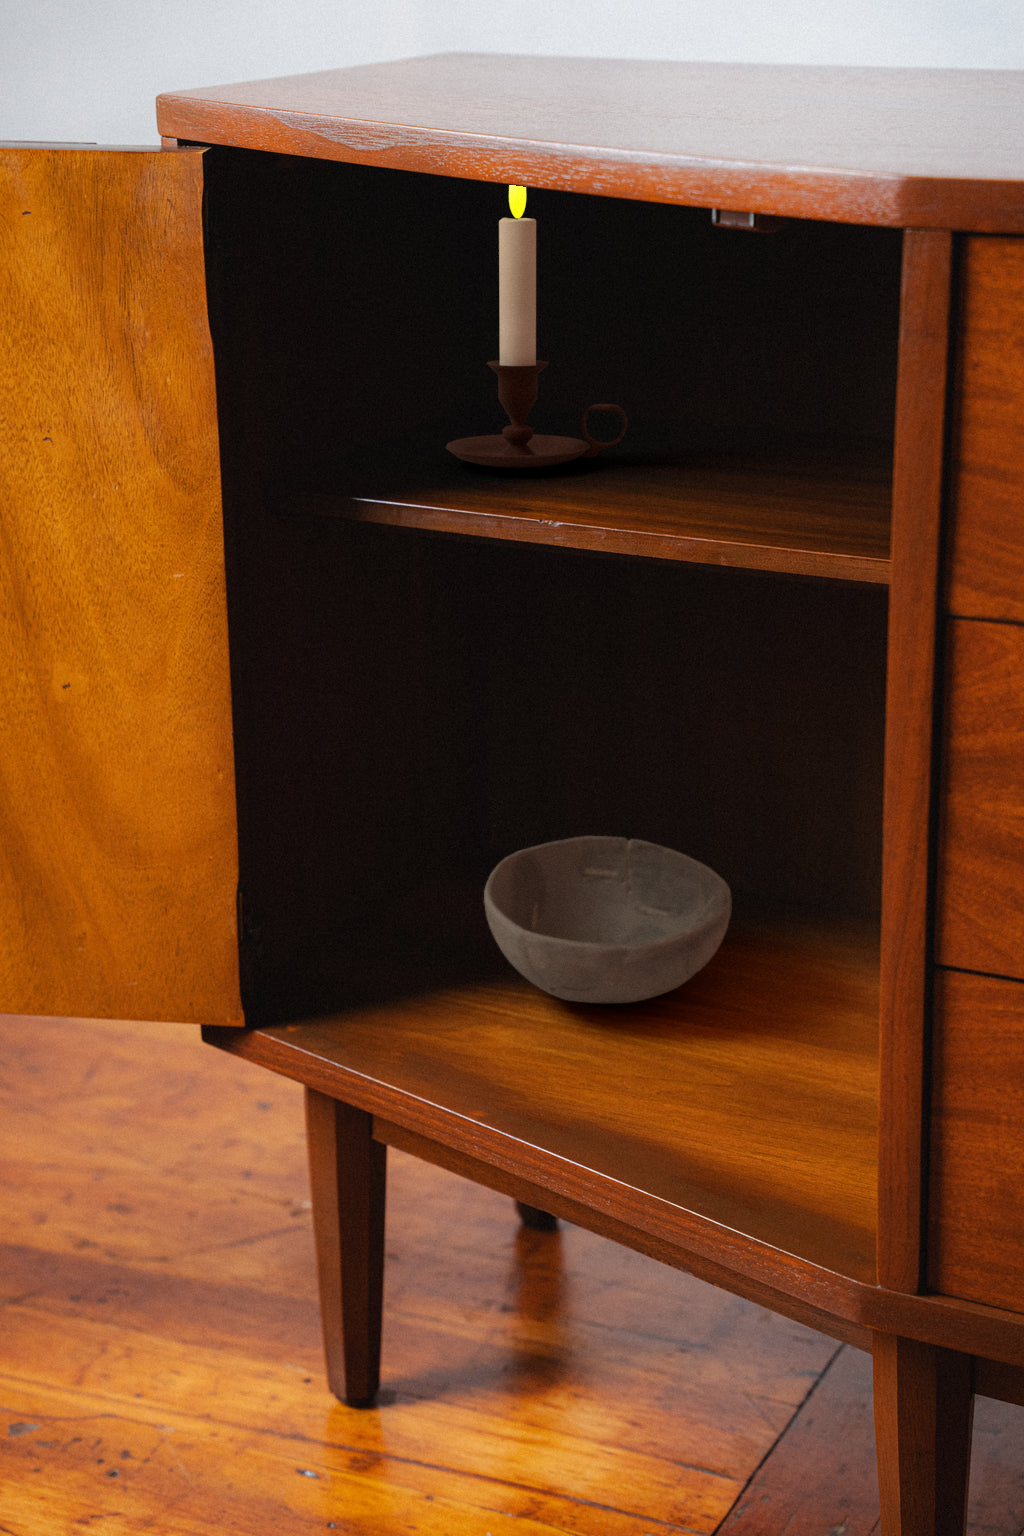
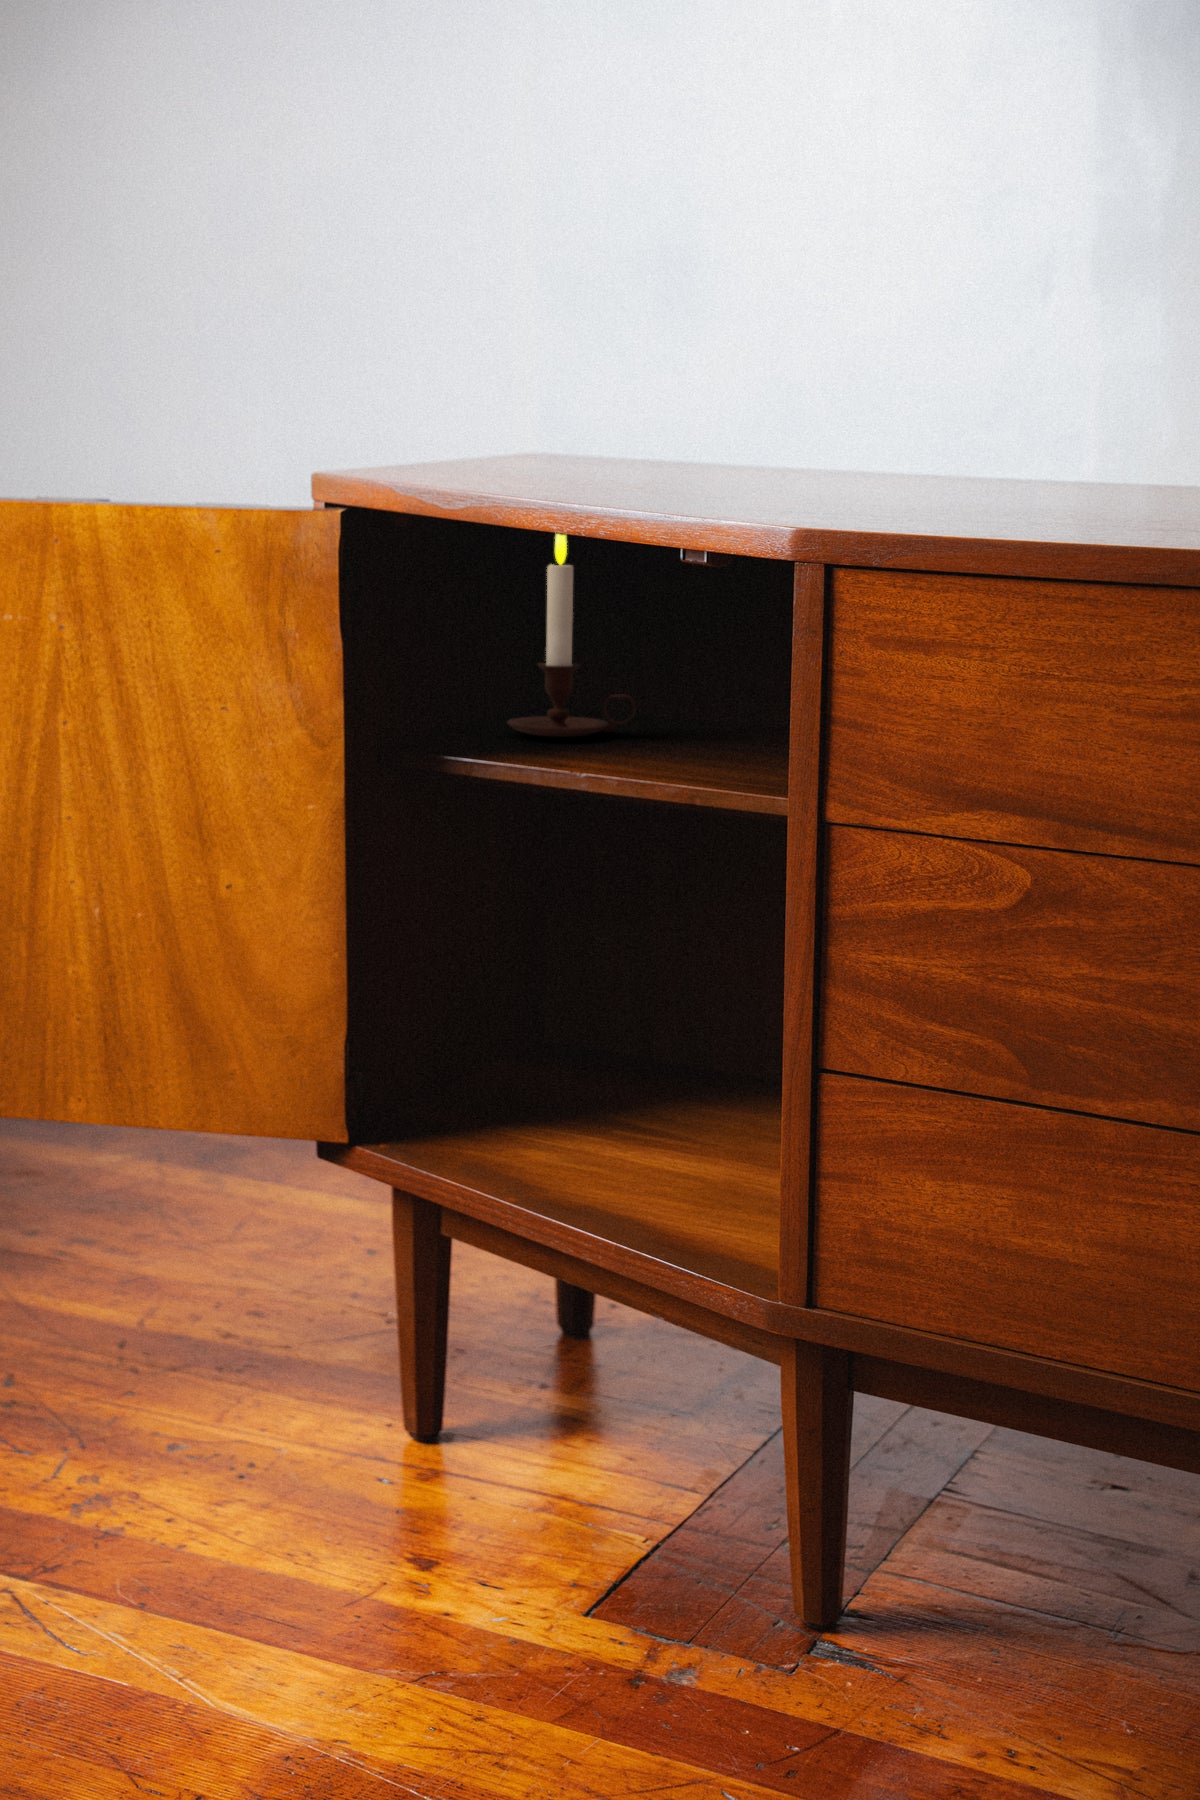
bowl: present [484,836,732,1003] -> none [527,1011,707,1126]

